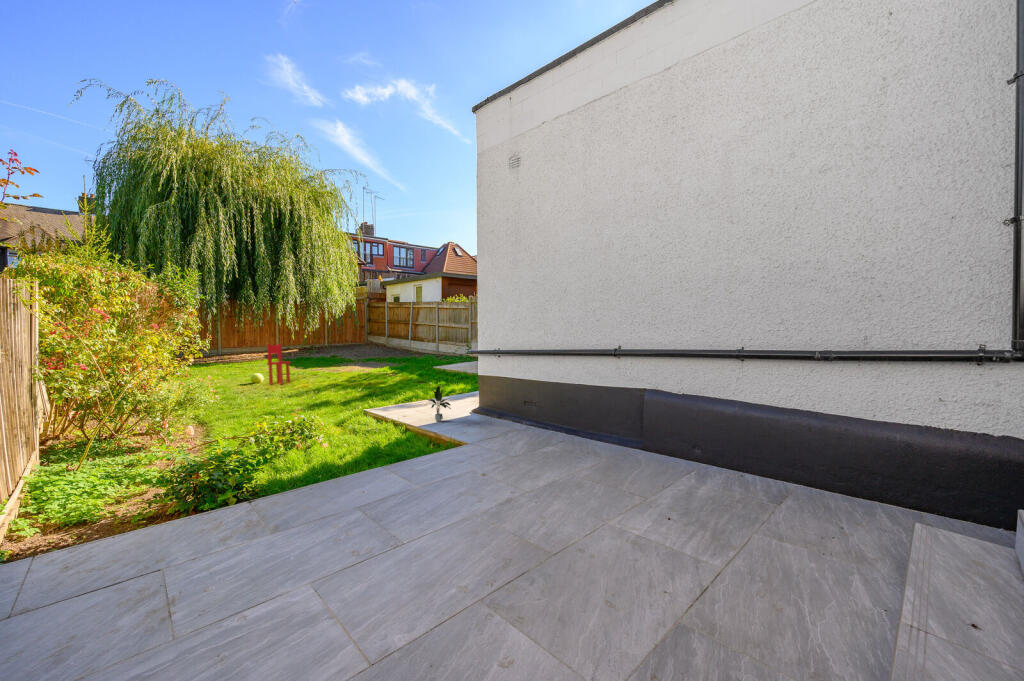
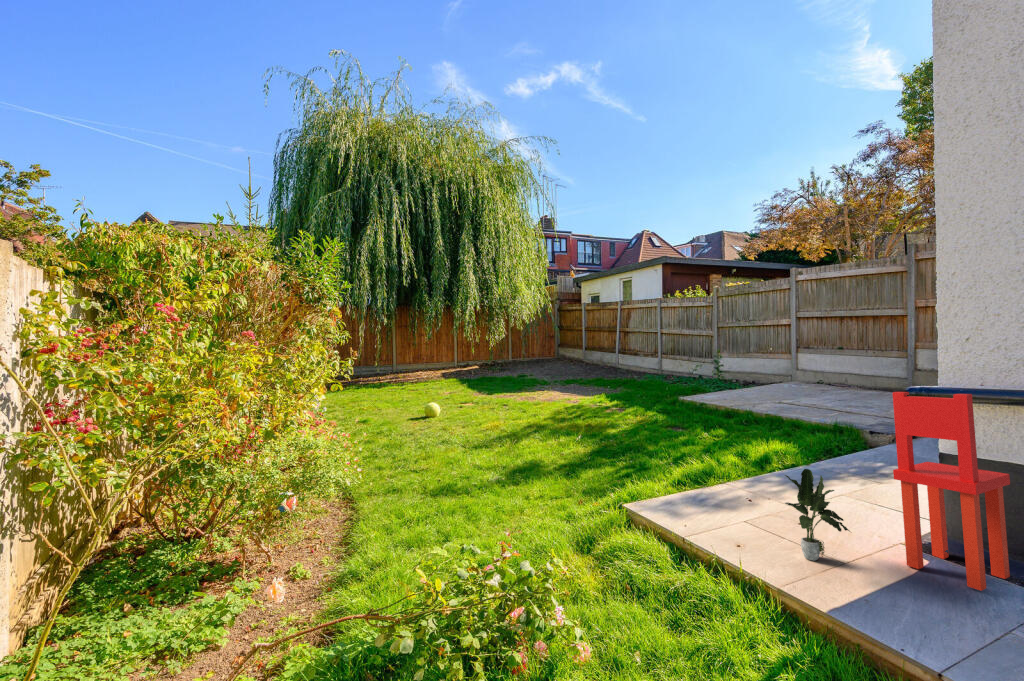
chair: present [267,344,291,384] -> present [893,392,1010,591]

